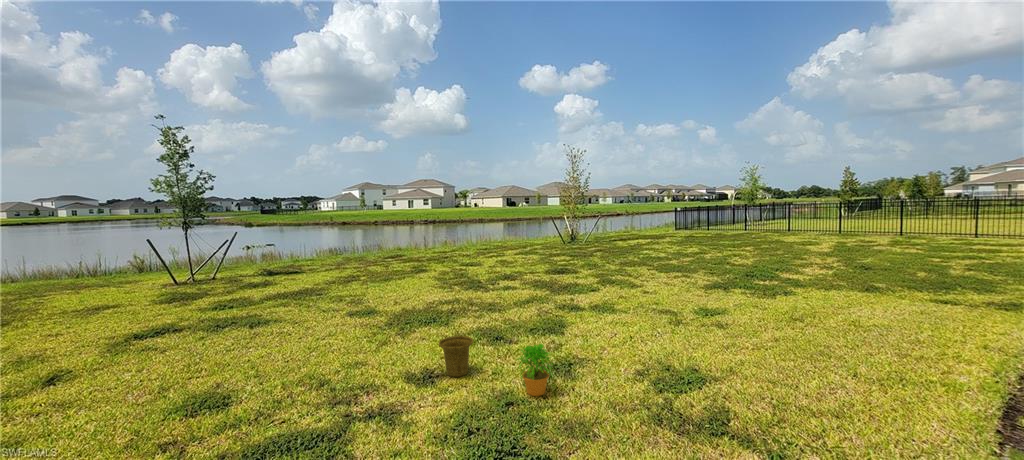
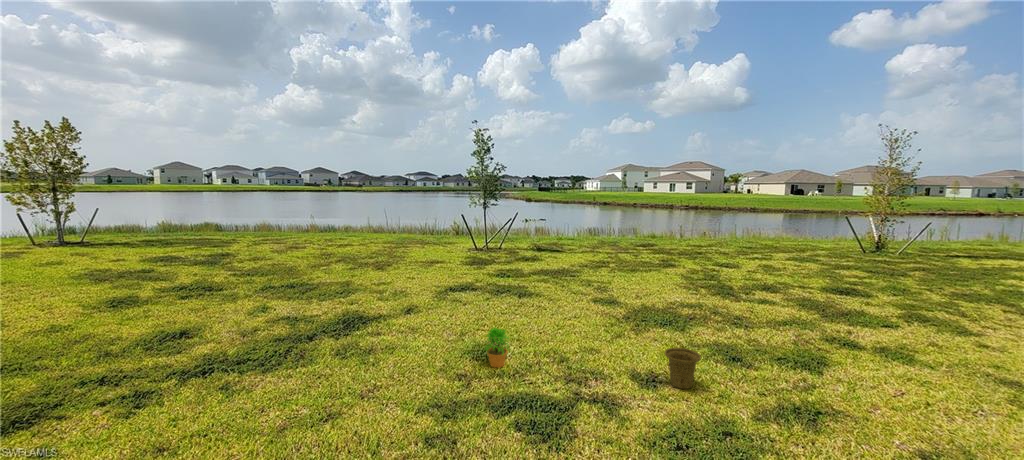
potted plant: present [519,344,552,396] -> present [485,328,509,367]

